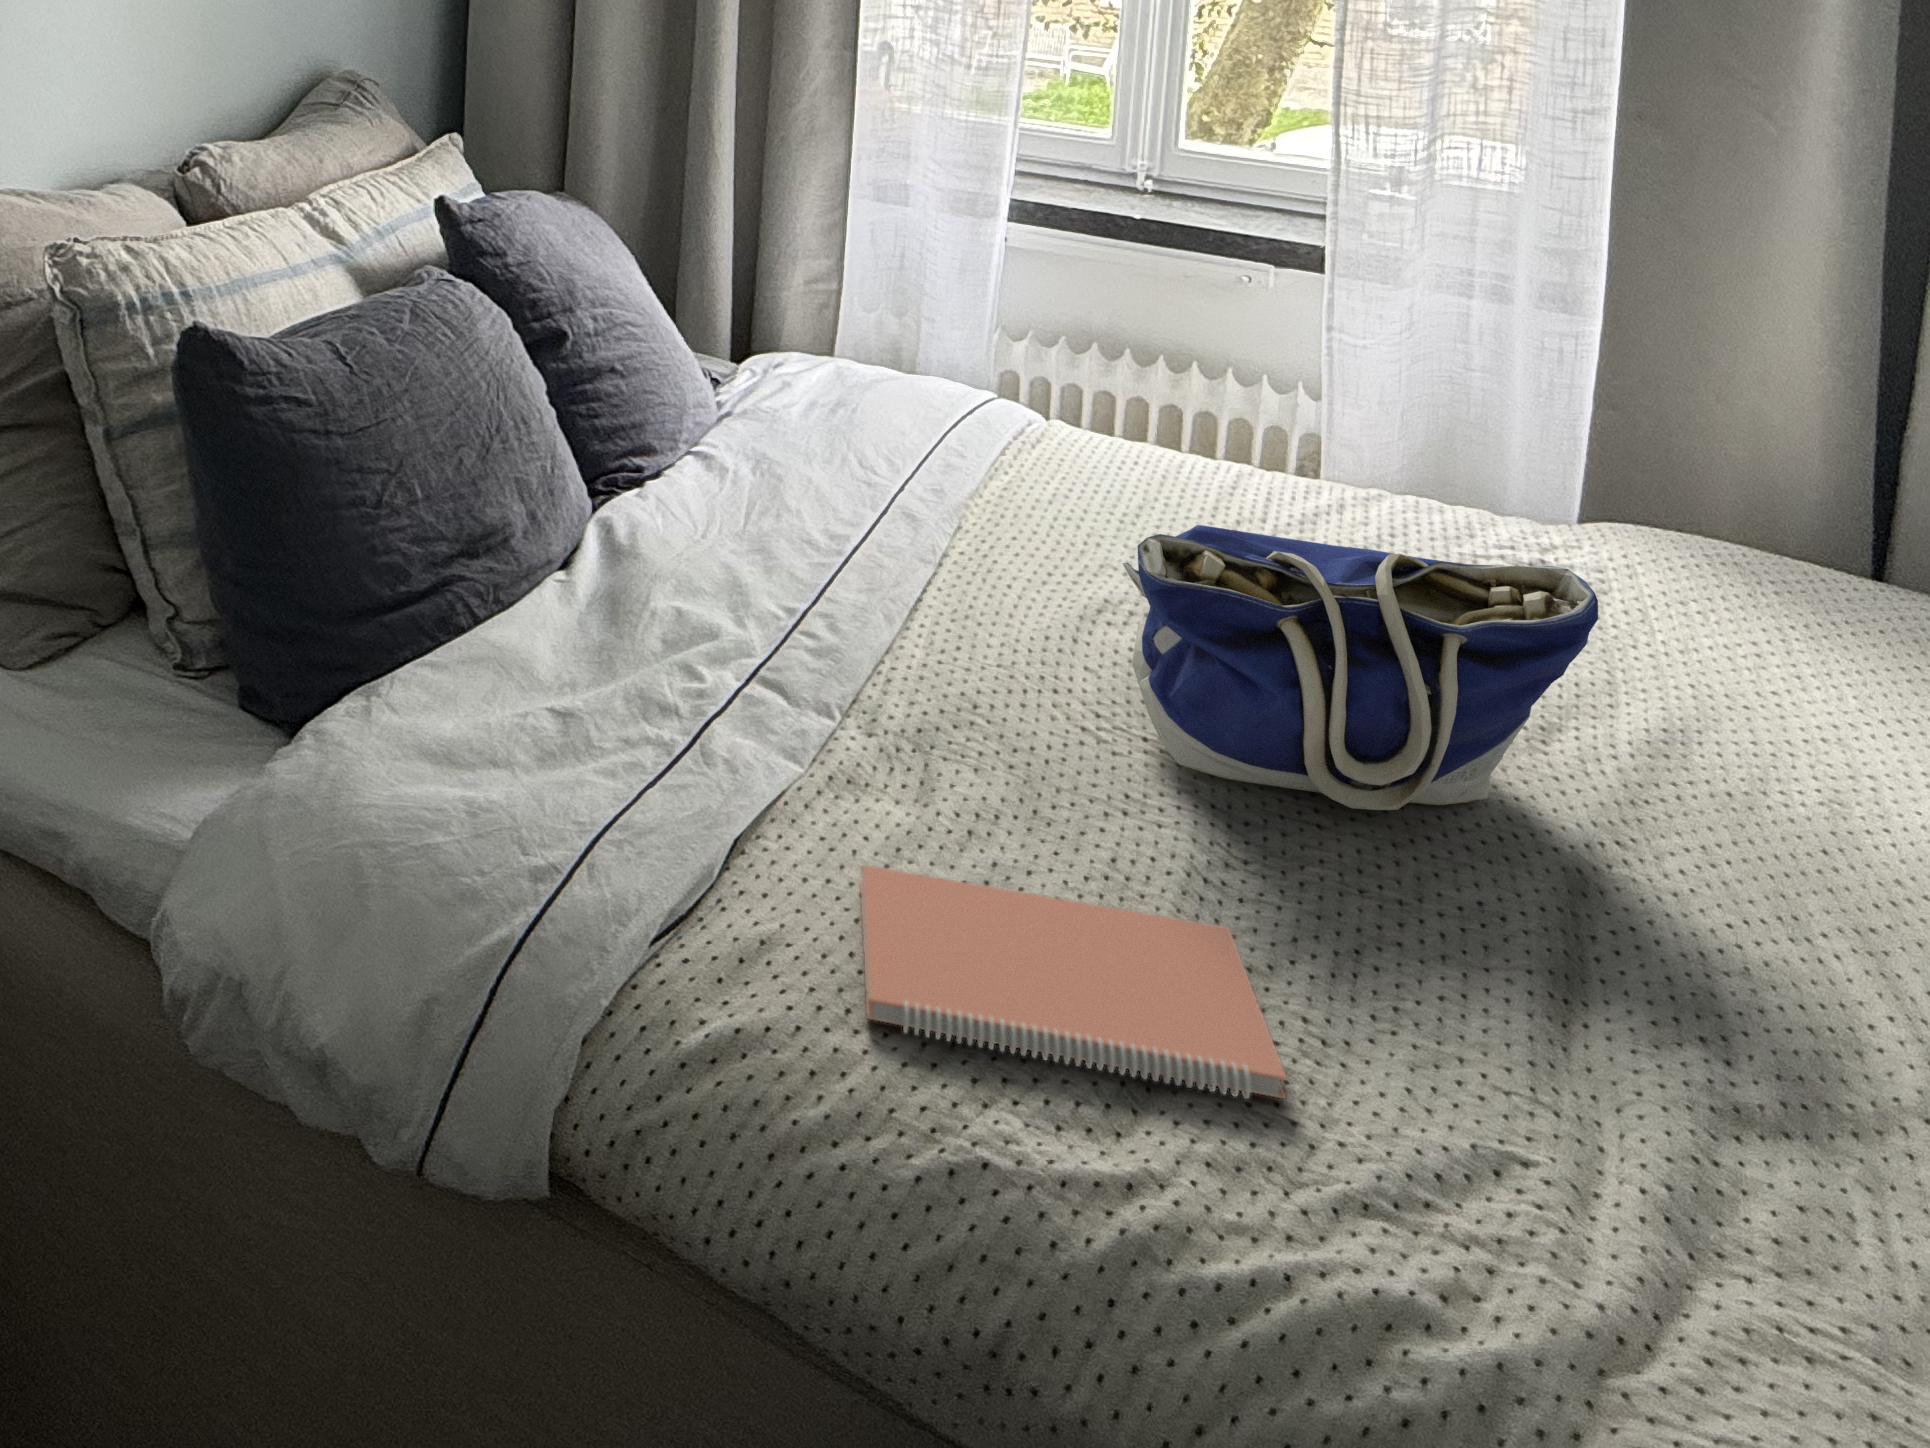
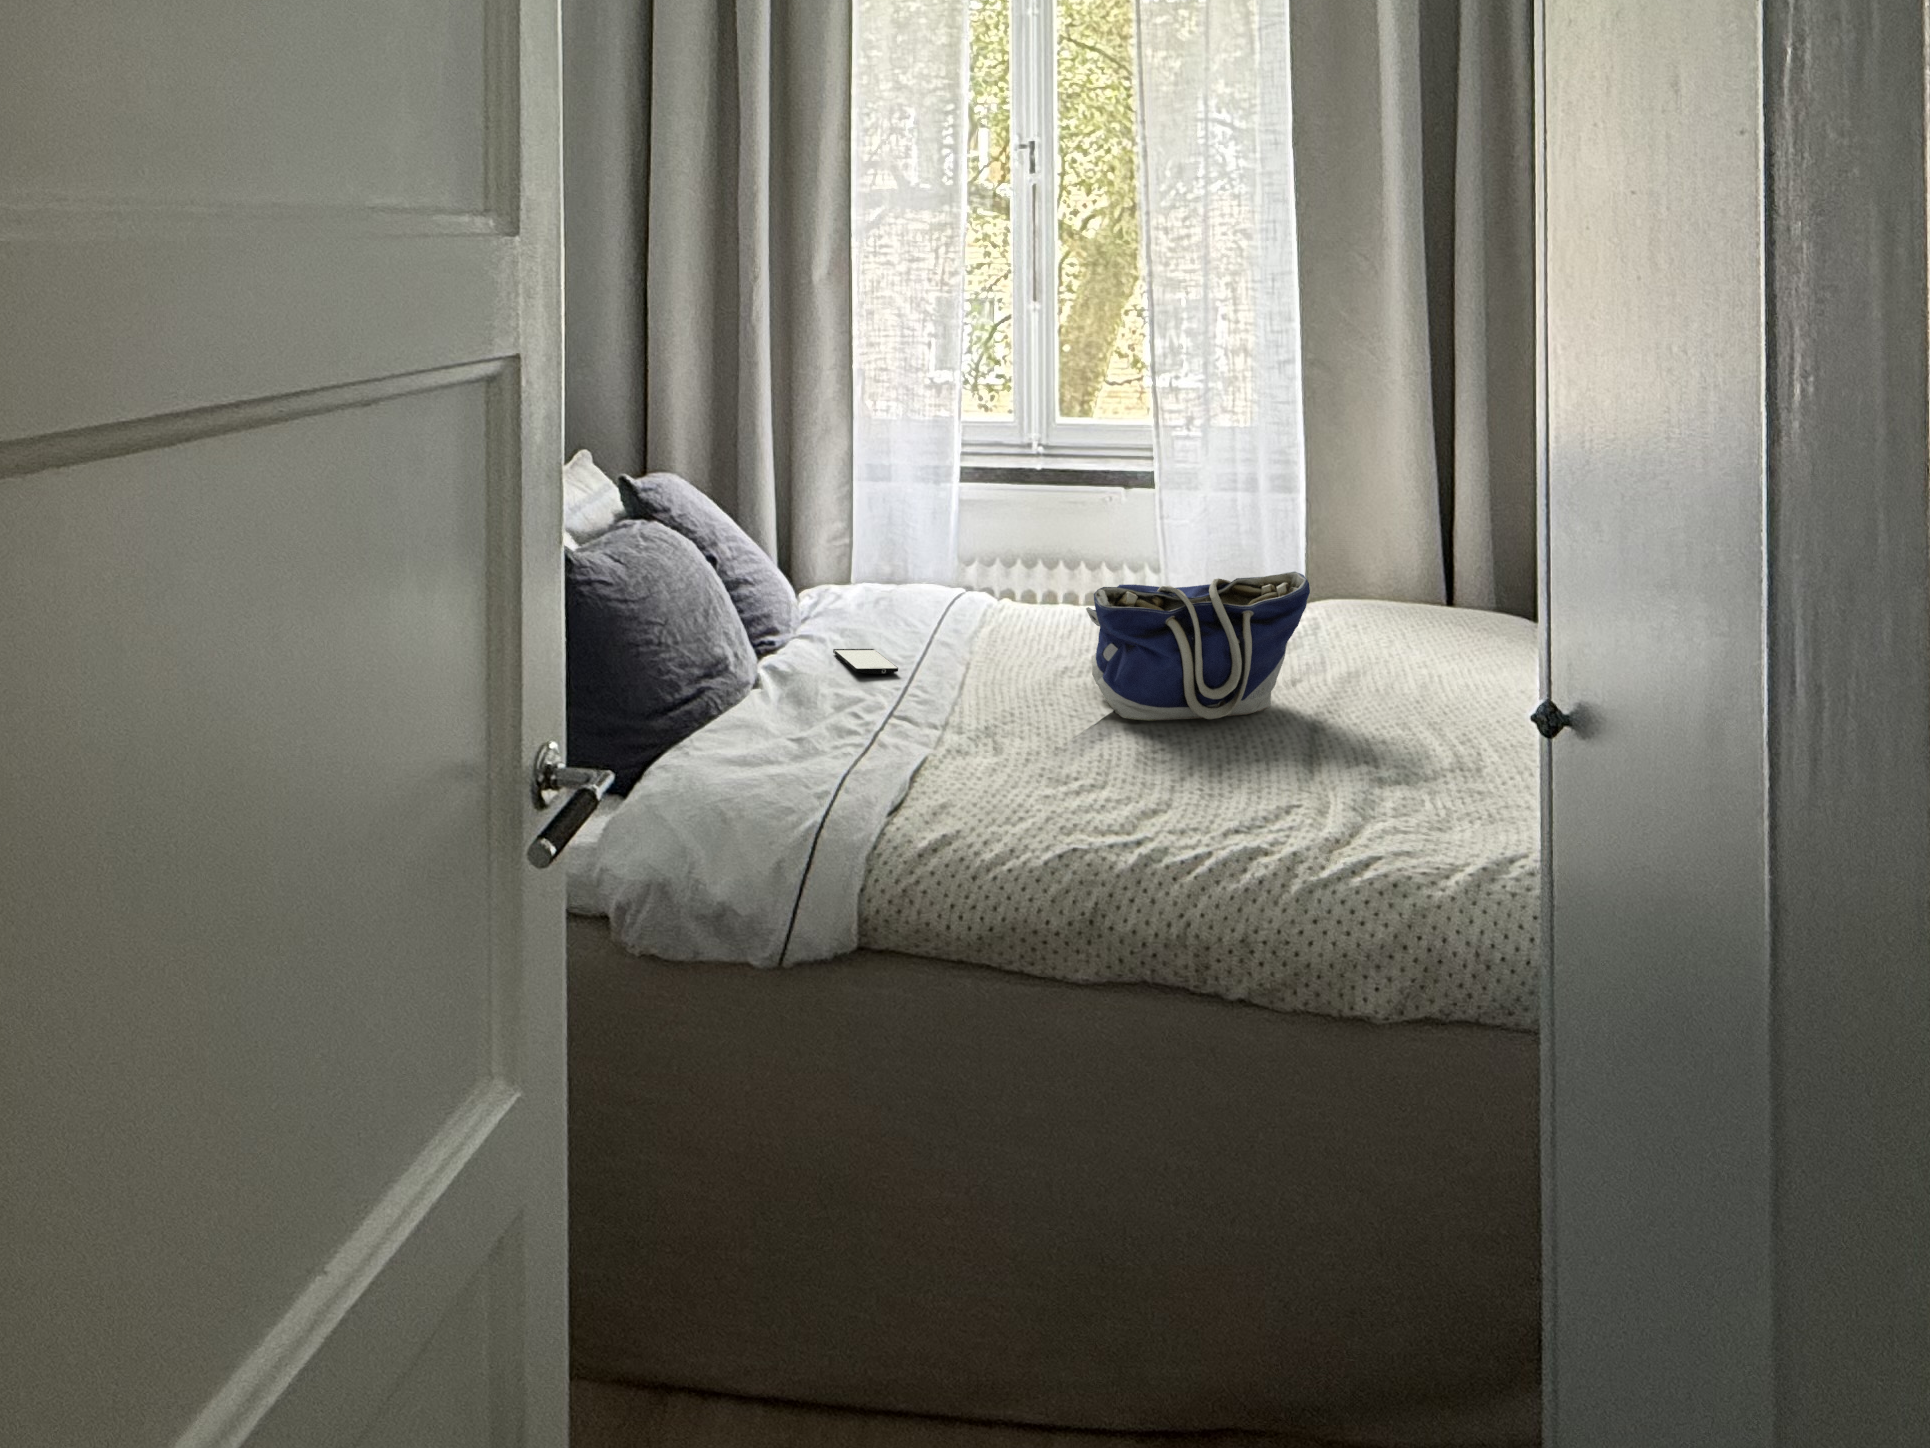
smartphone: none [725,498,807,570] -> present [833,649,898,674]
notebook: present [860,865,1287,1099] -> none [980,762,1197,819]

